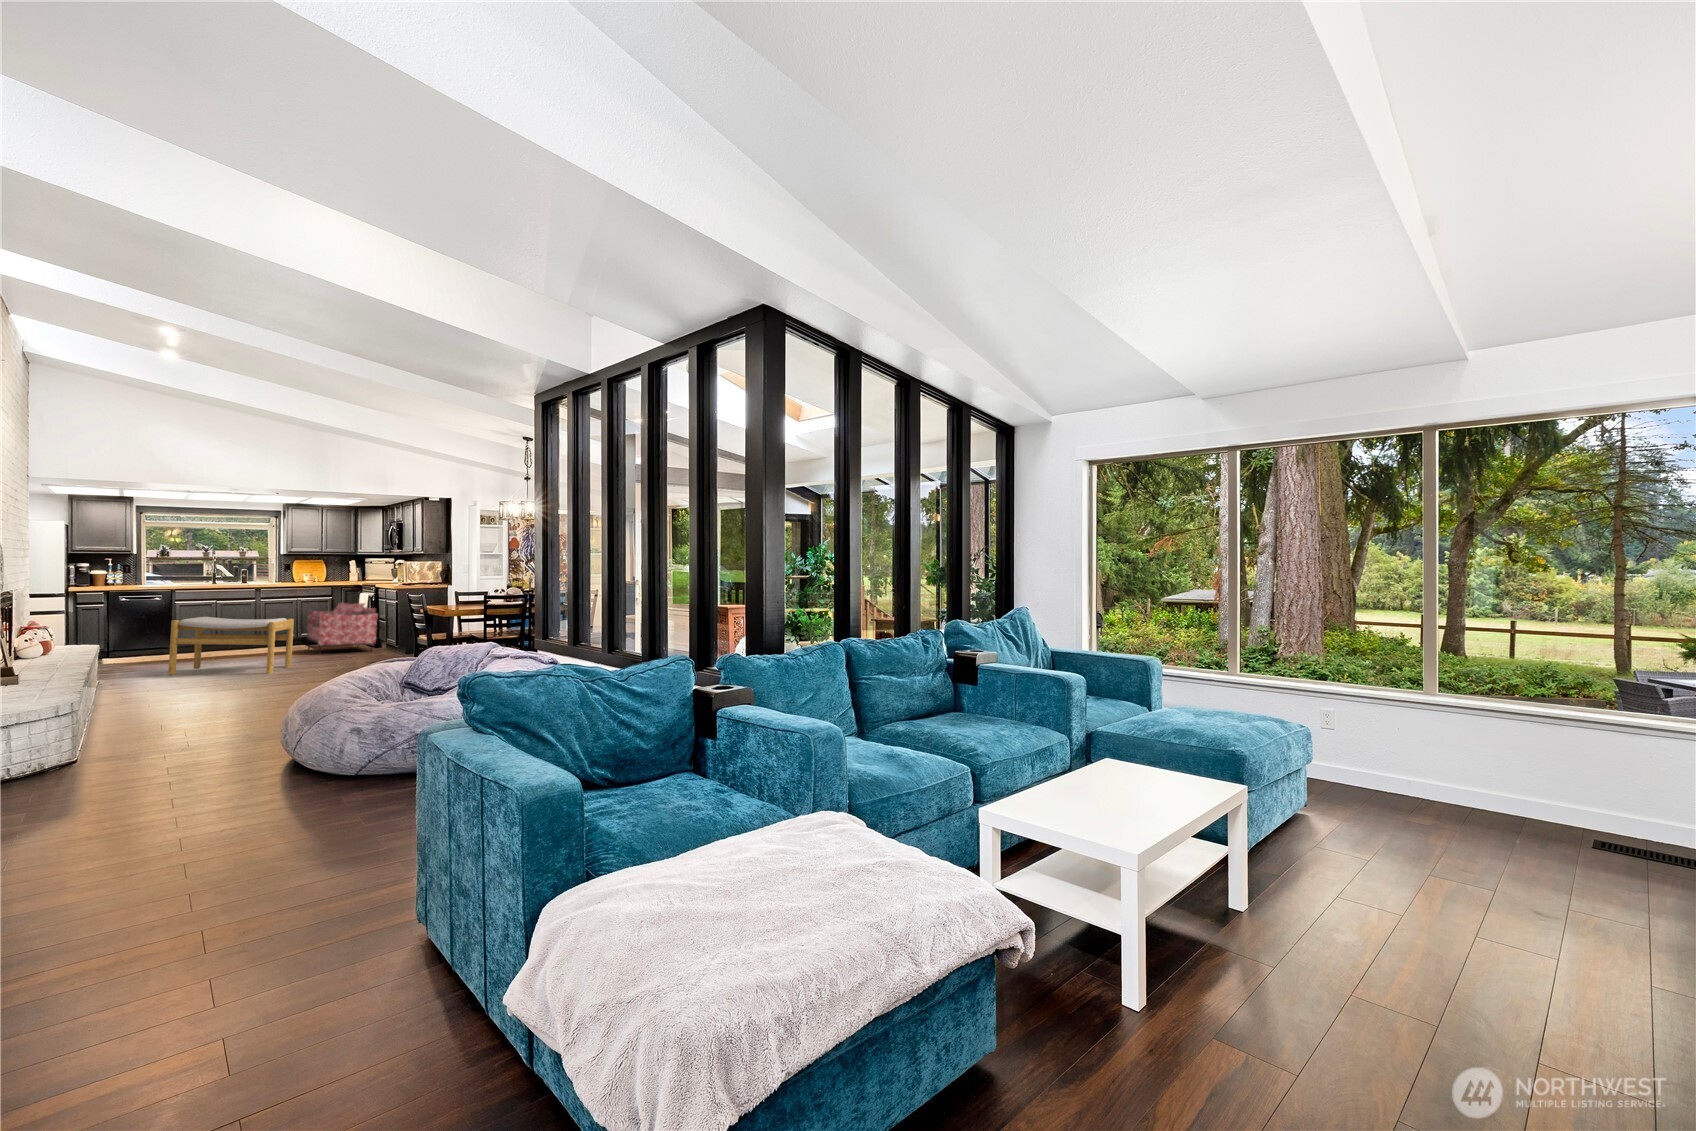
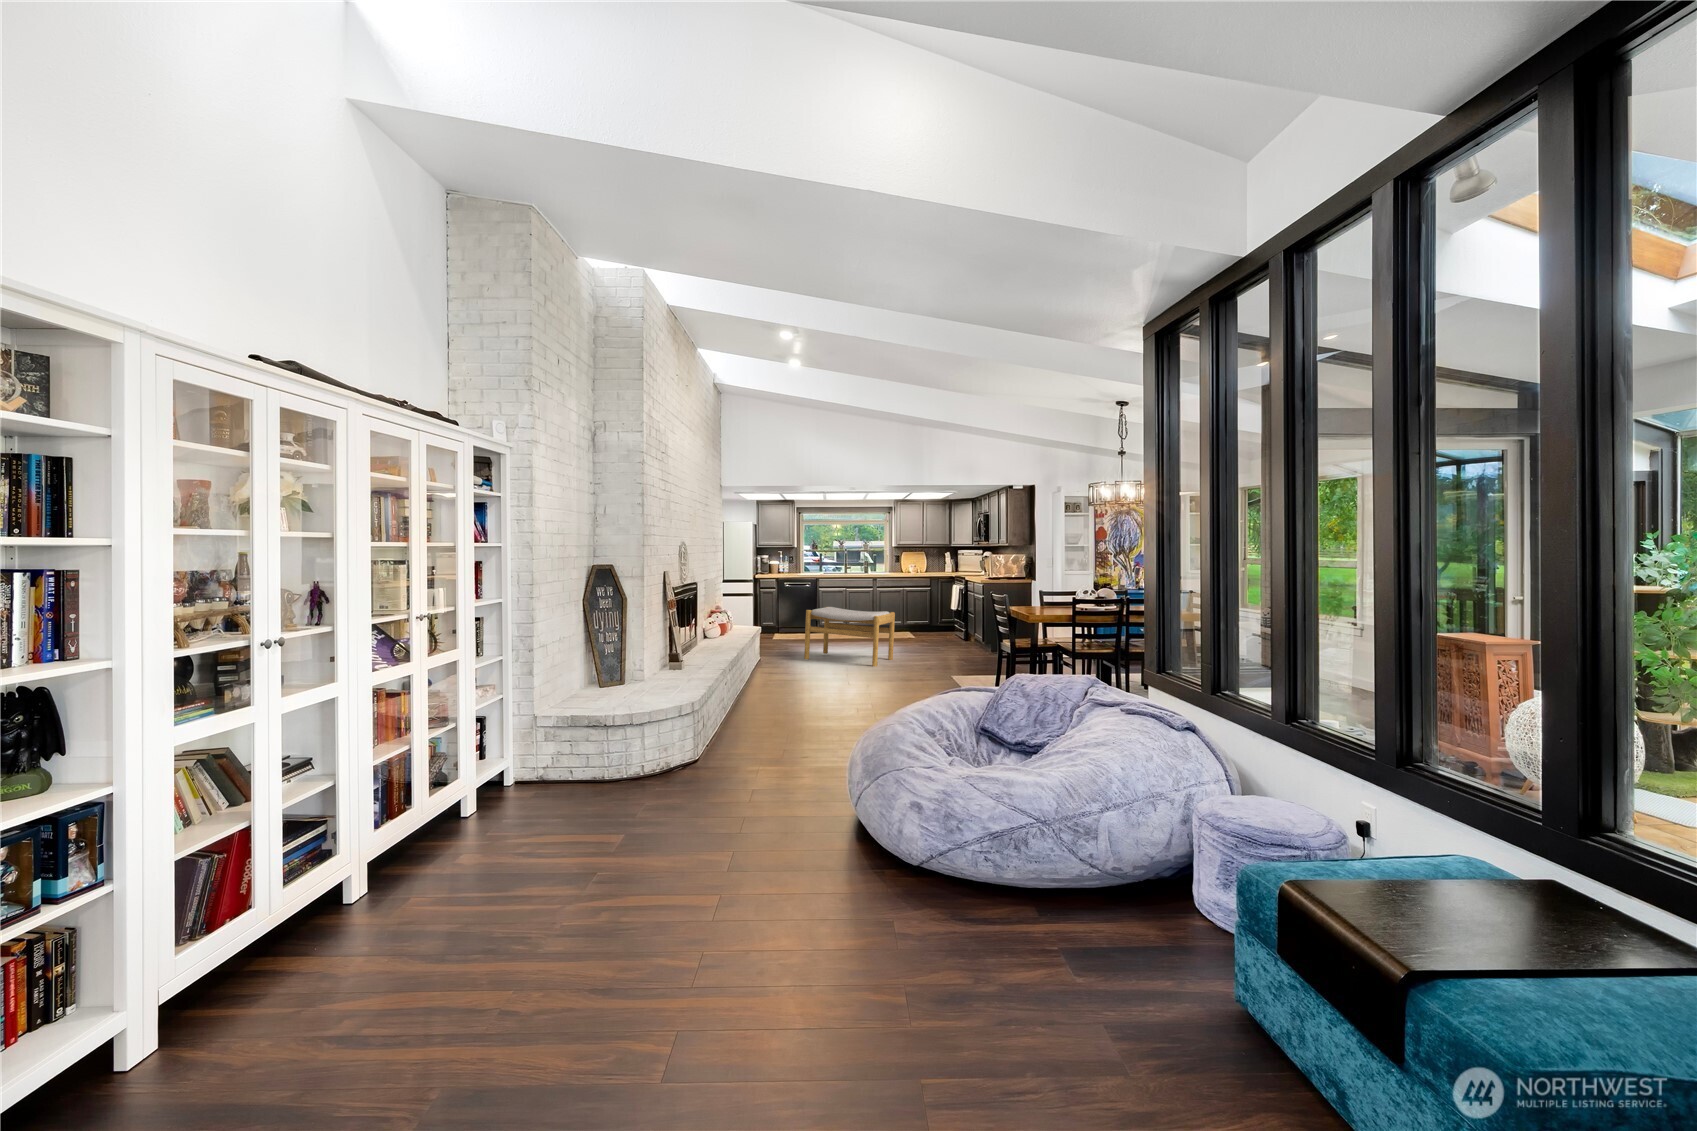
armchair: present [307,603,378,653] -> none [909,595,967,648]

